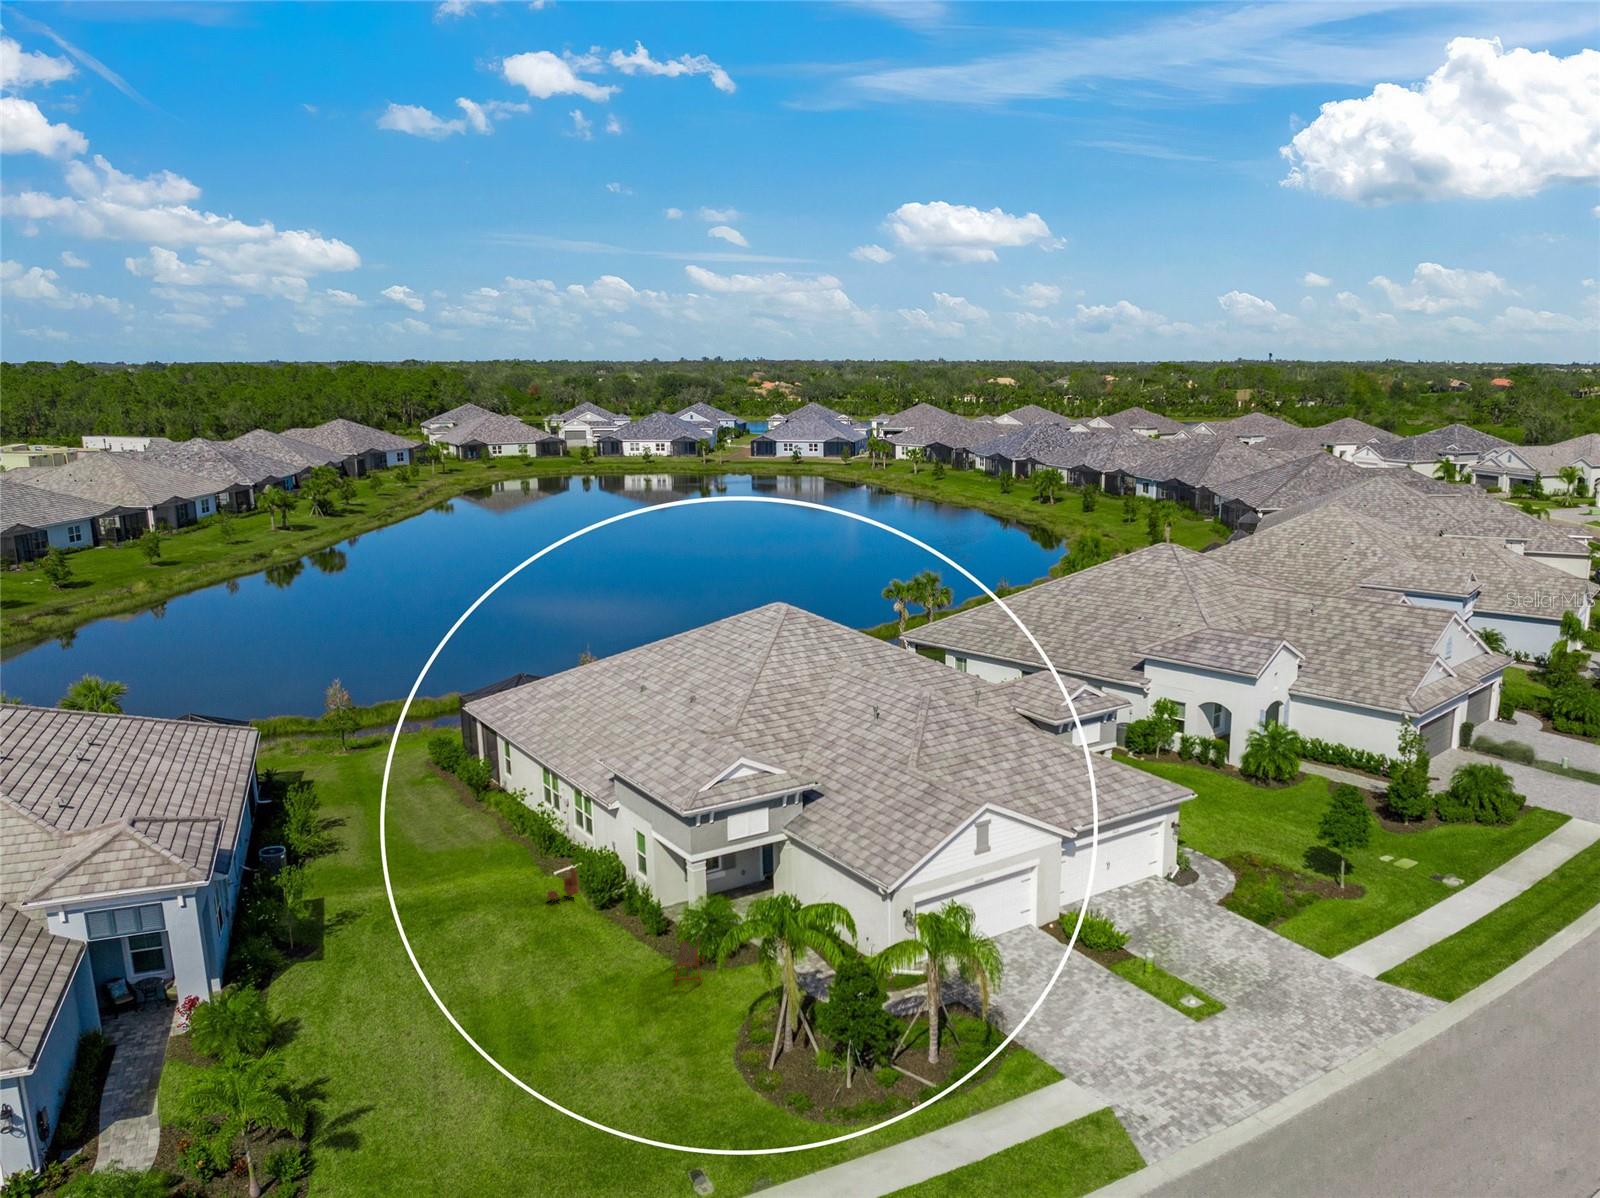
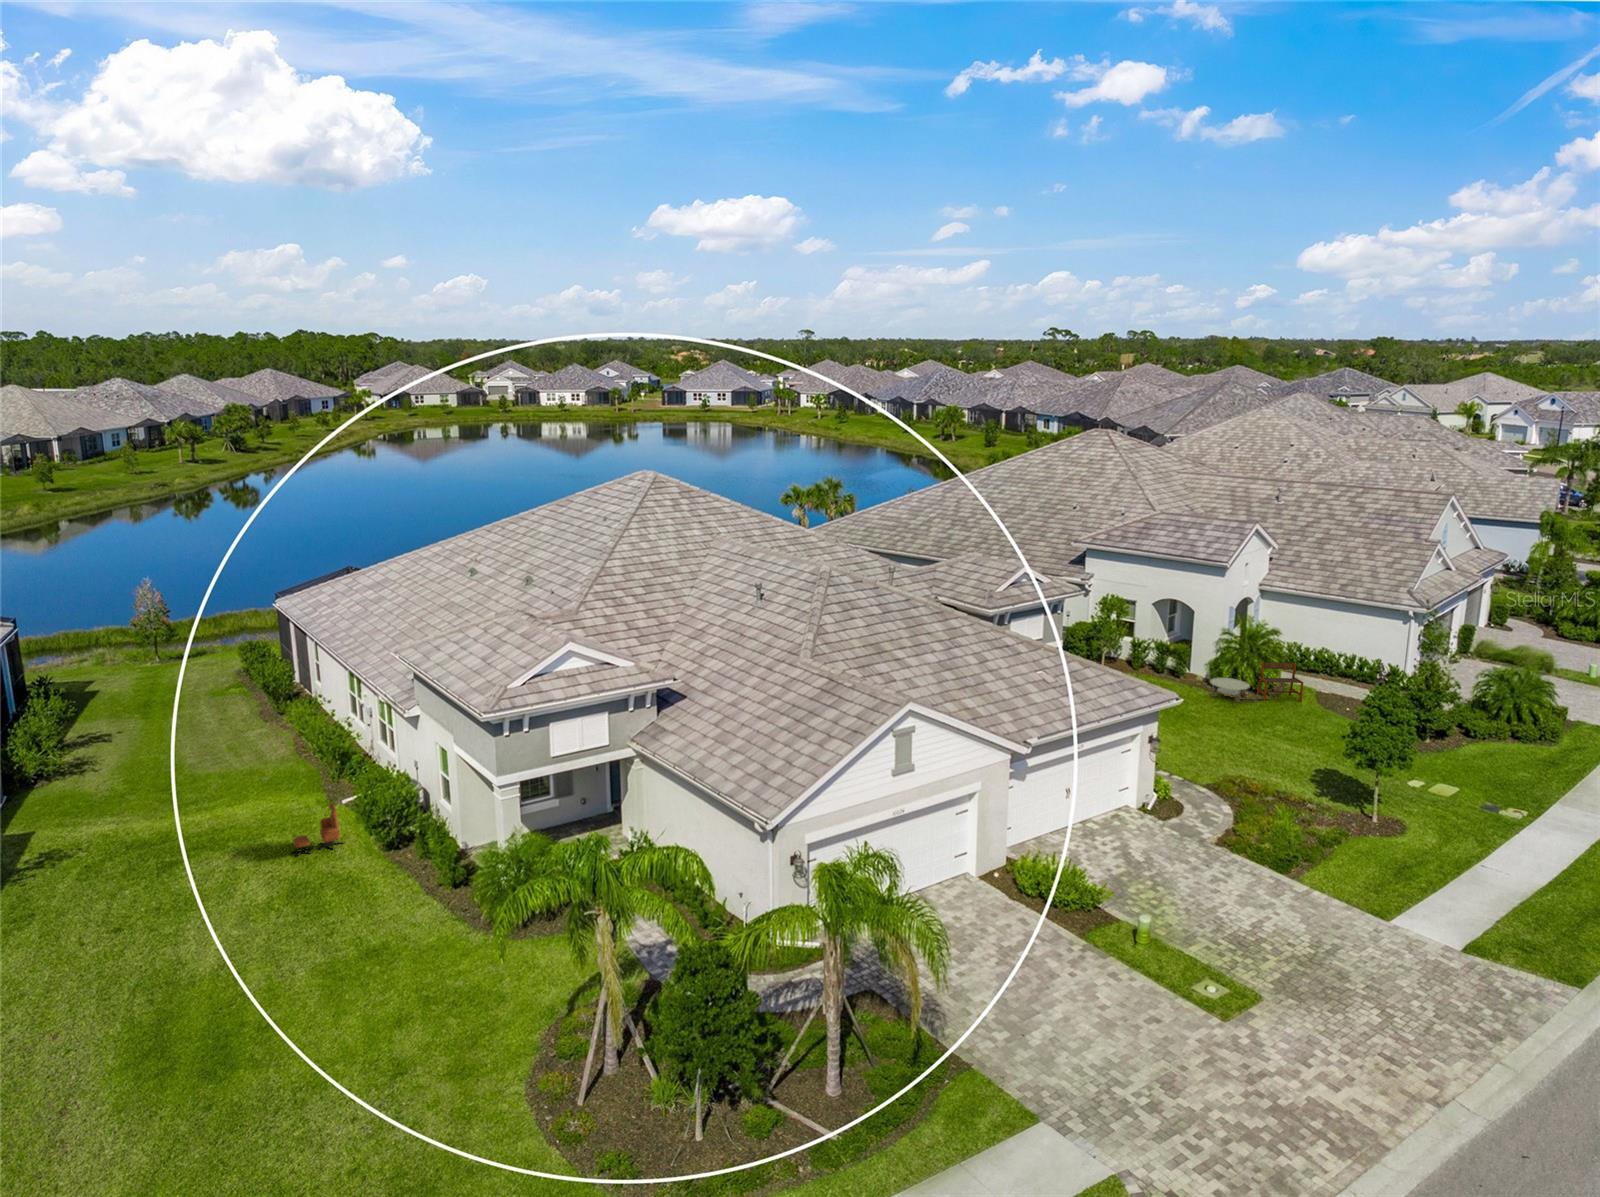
round table: none [1241,771,1274,793] -> present [1210,678,1249,703]
bench: present [675,936,704,985] -> present [1257,662,1303,702]

